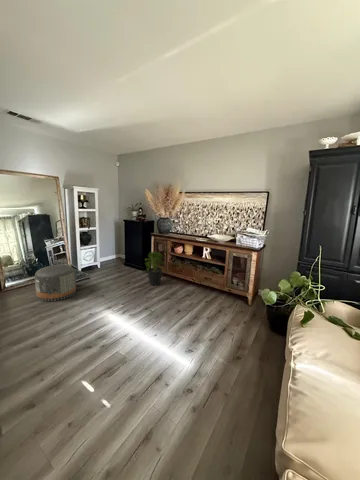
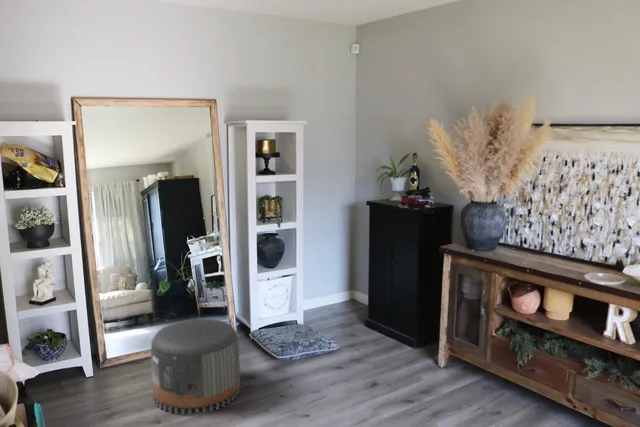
potted plant: present [145,251,163,285] -> none [416,298,487,403]

